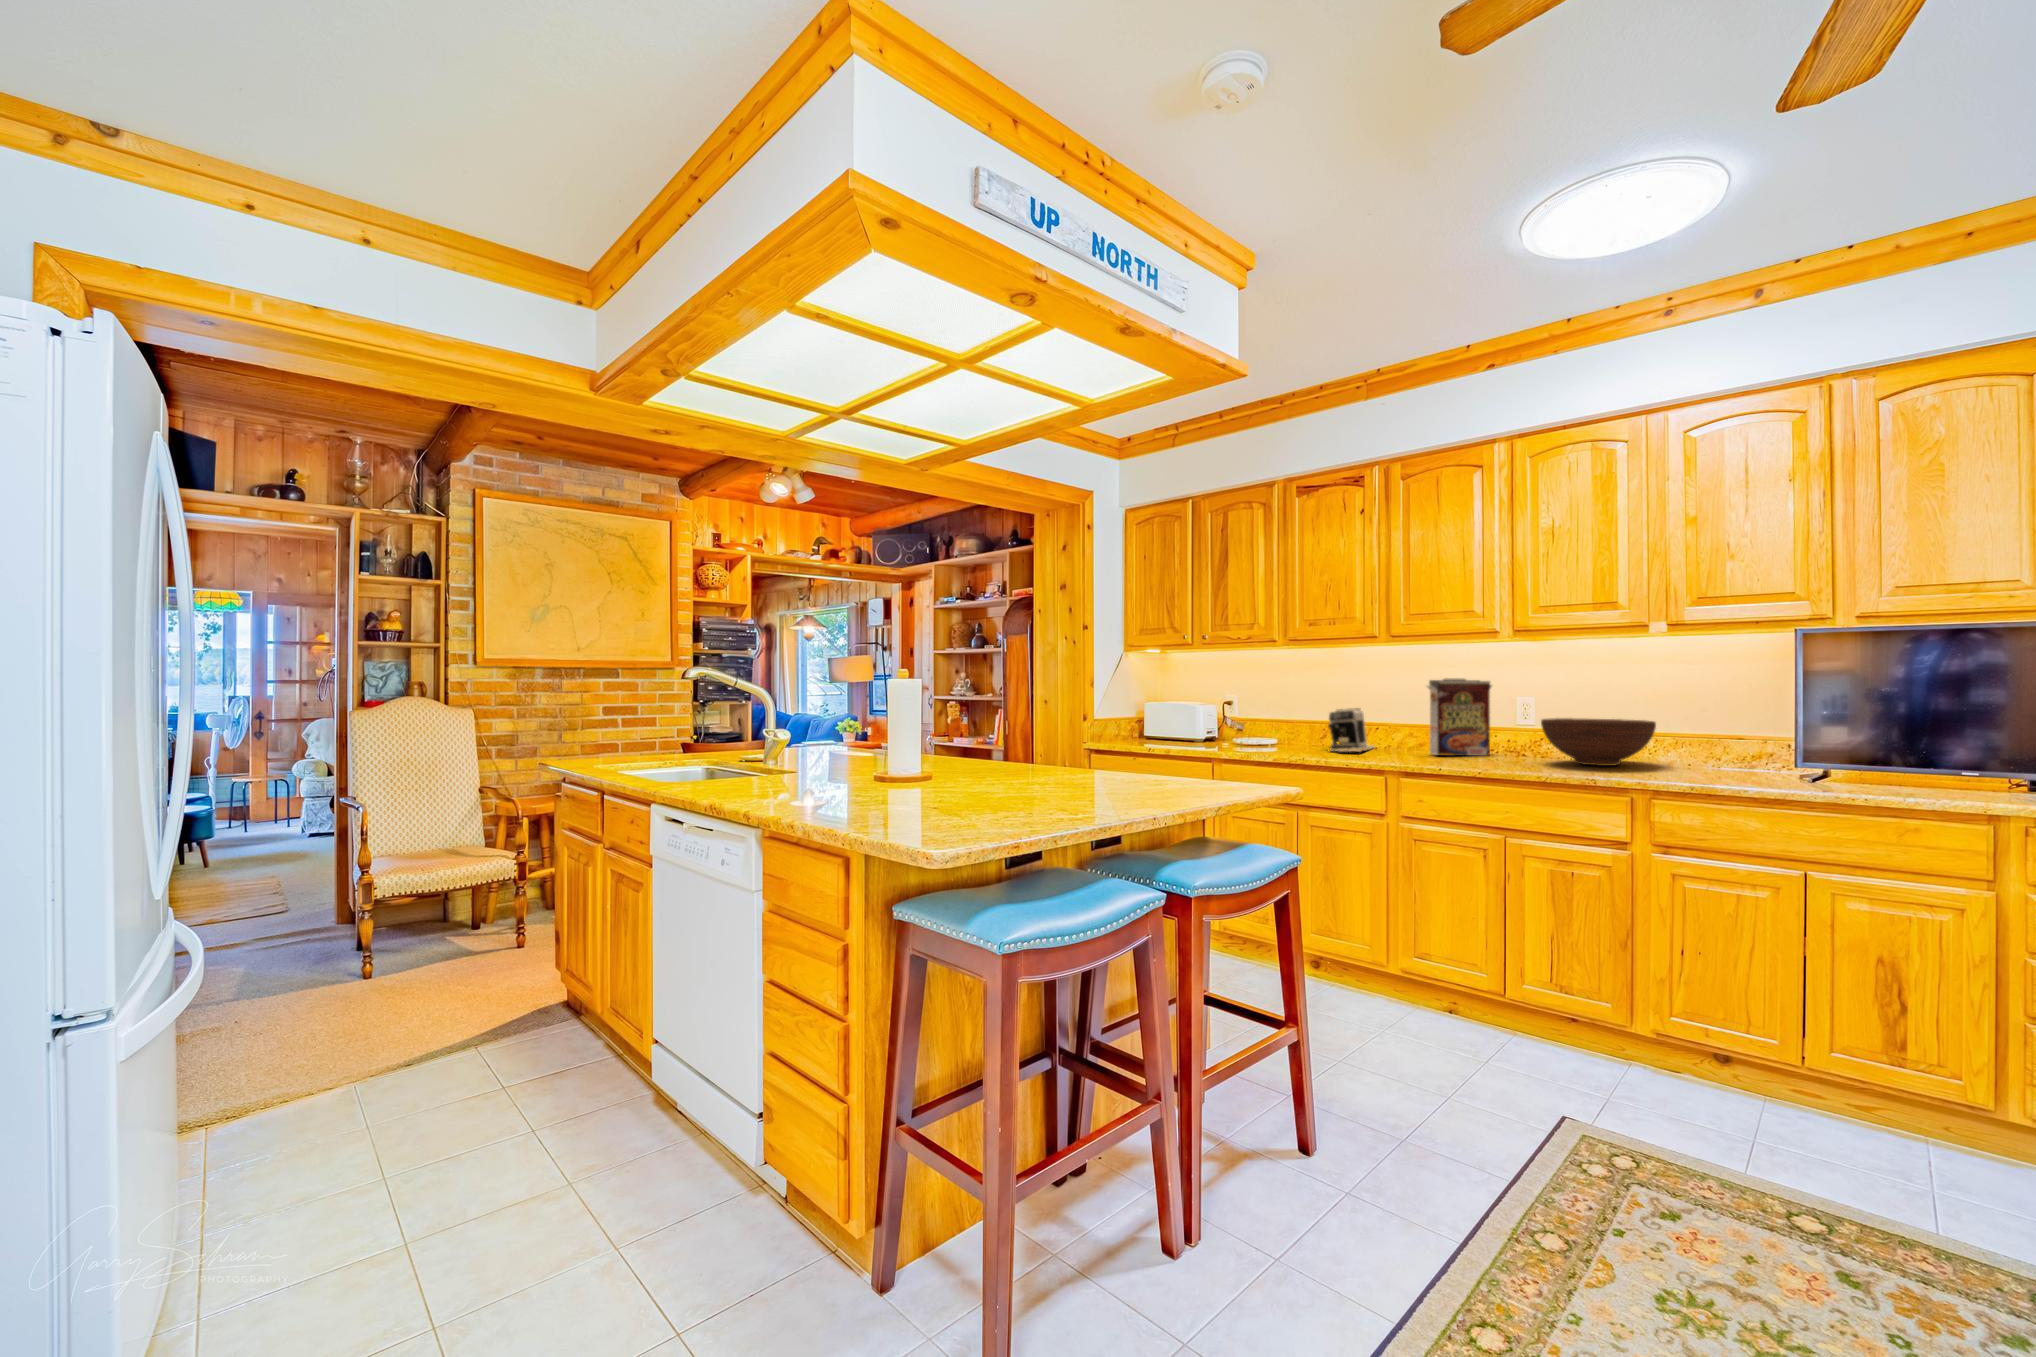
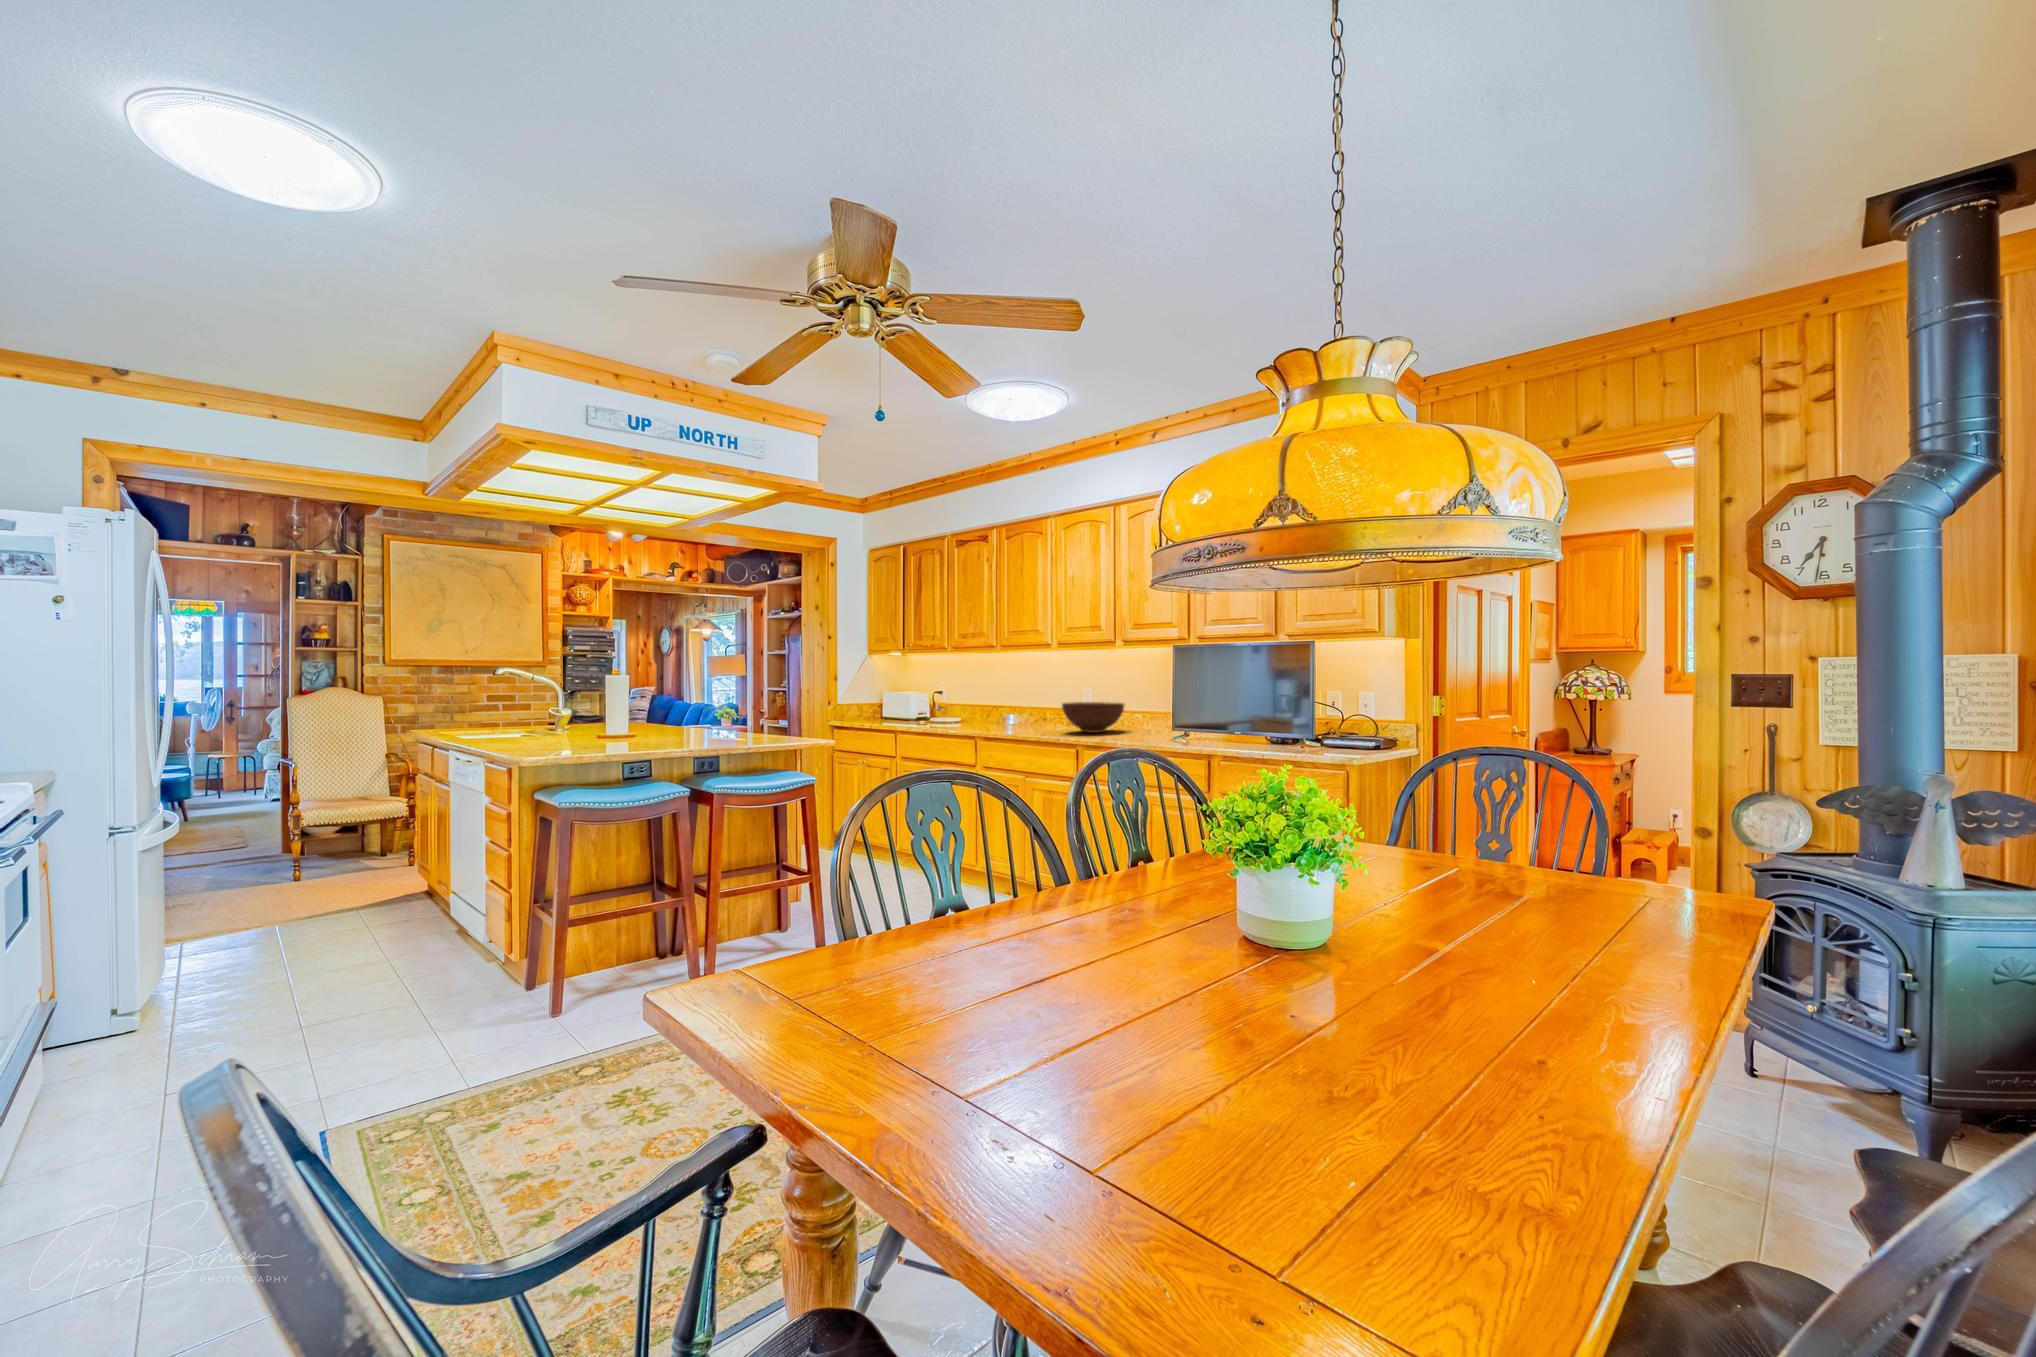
cereal box: present [1427,678,1491,756] -> none [1022,675,1062,728]
coffee maker: present [1328,708,1374,752] -> none [972,696,1017,726]

